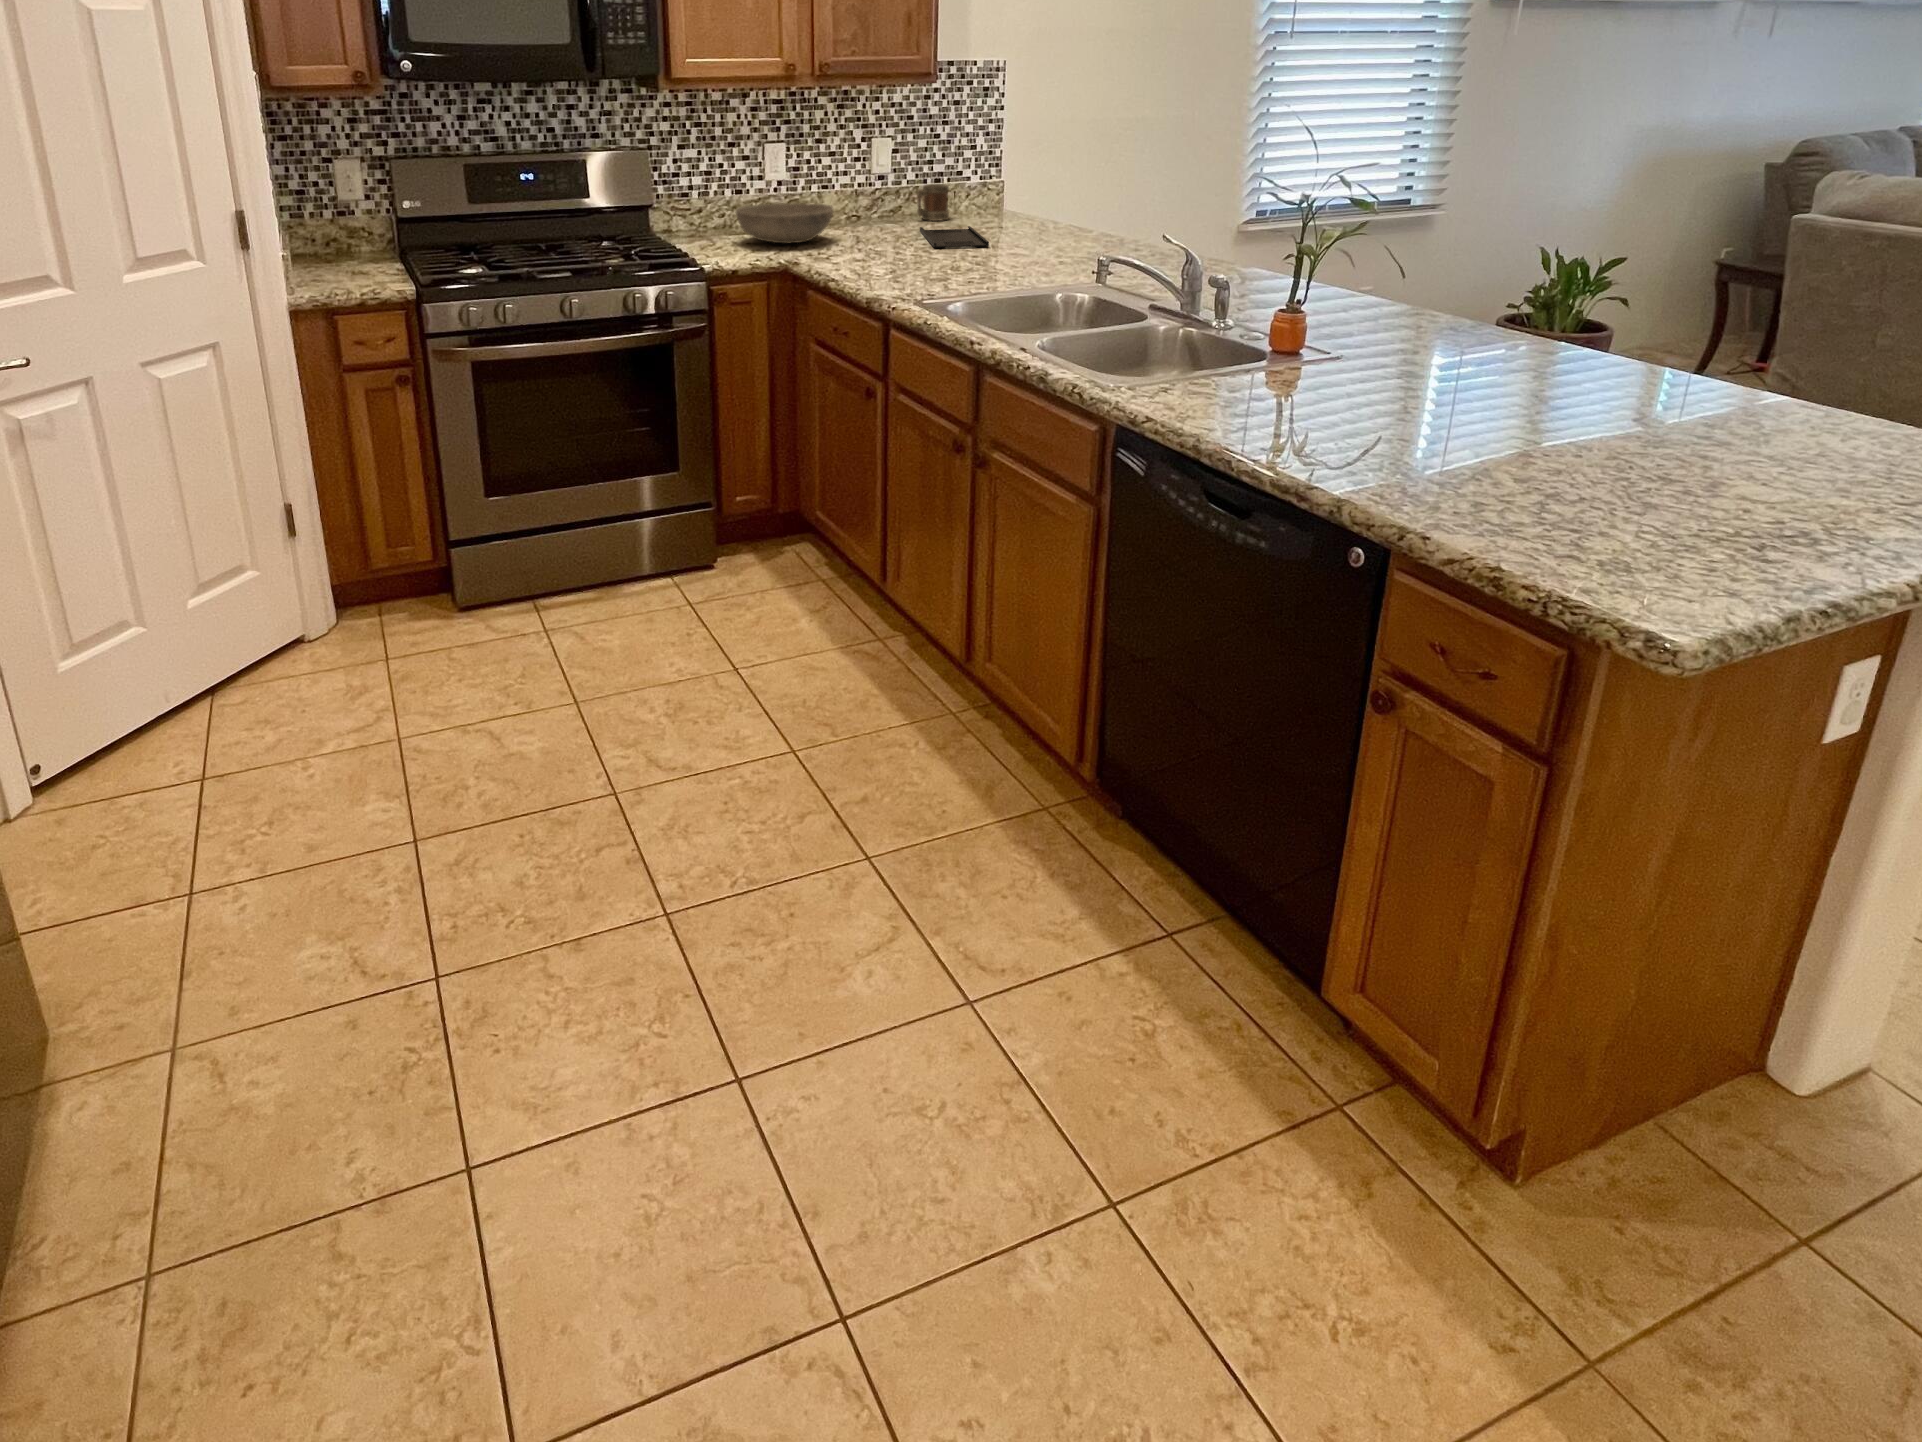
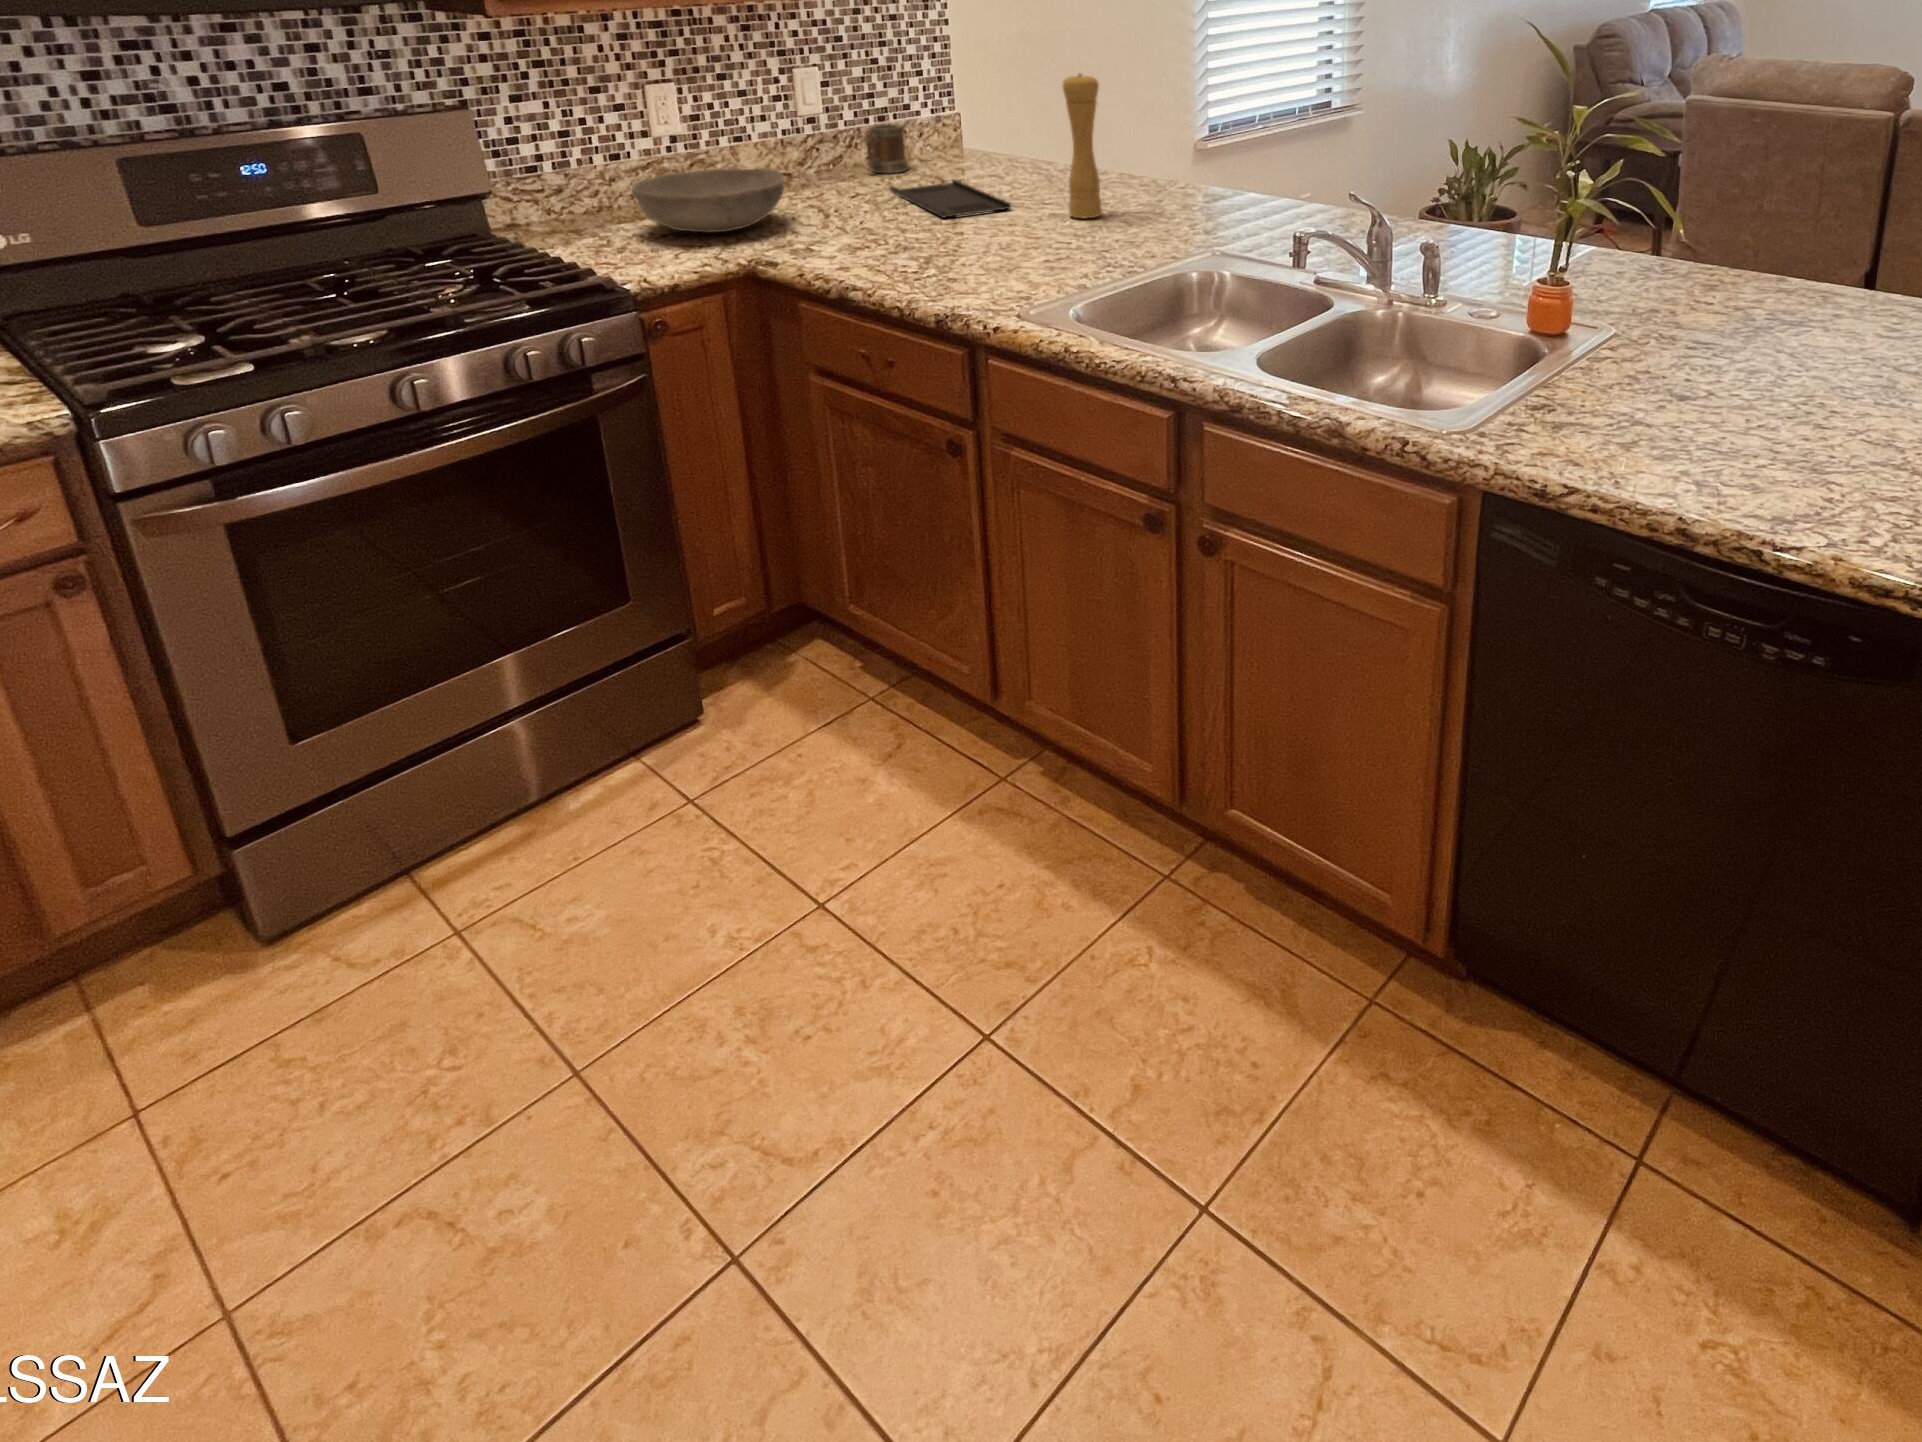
pepper mill: none [1025,143,1056,256] -> present [1063,73,1102,218]

